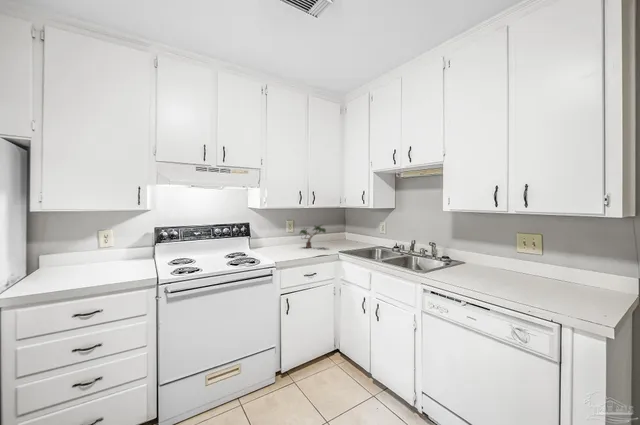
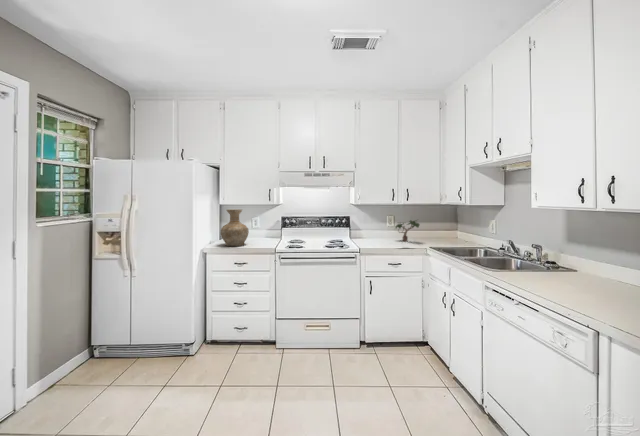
vase: none [43,219,103,281] -> present [221,209,249,246]

